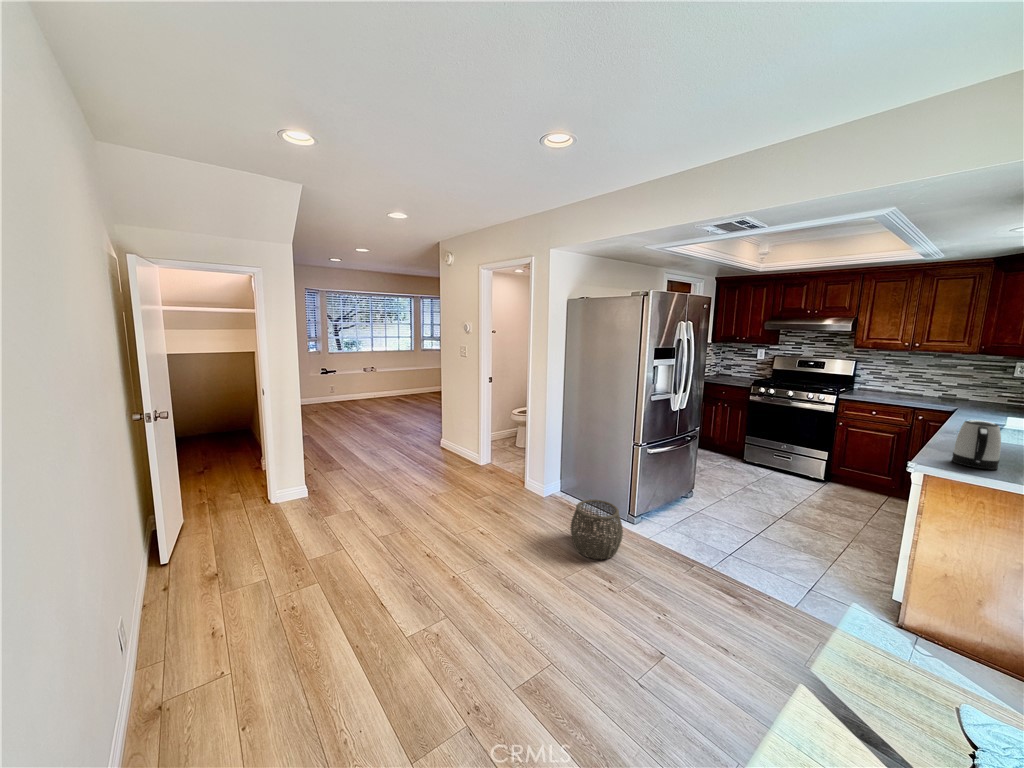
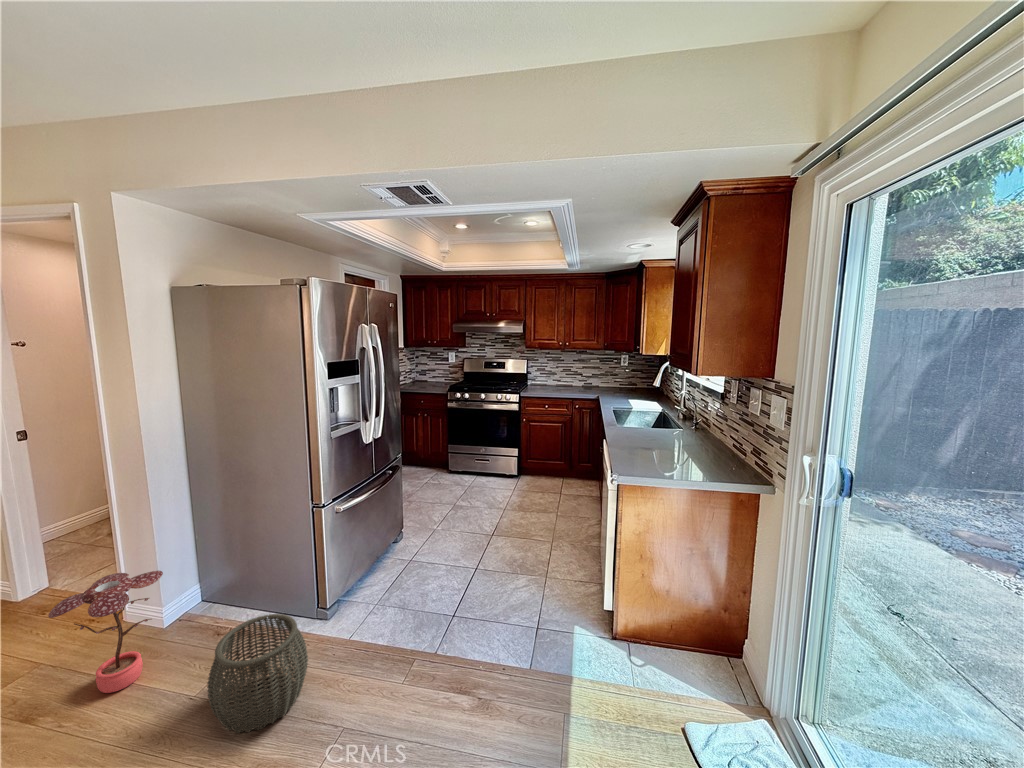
kettle: present [952,420,1001,470] -> none [625,416,655,461]
potted plant: none [507,456,550,516] -> present [48,571,163,693]

